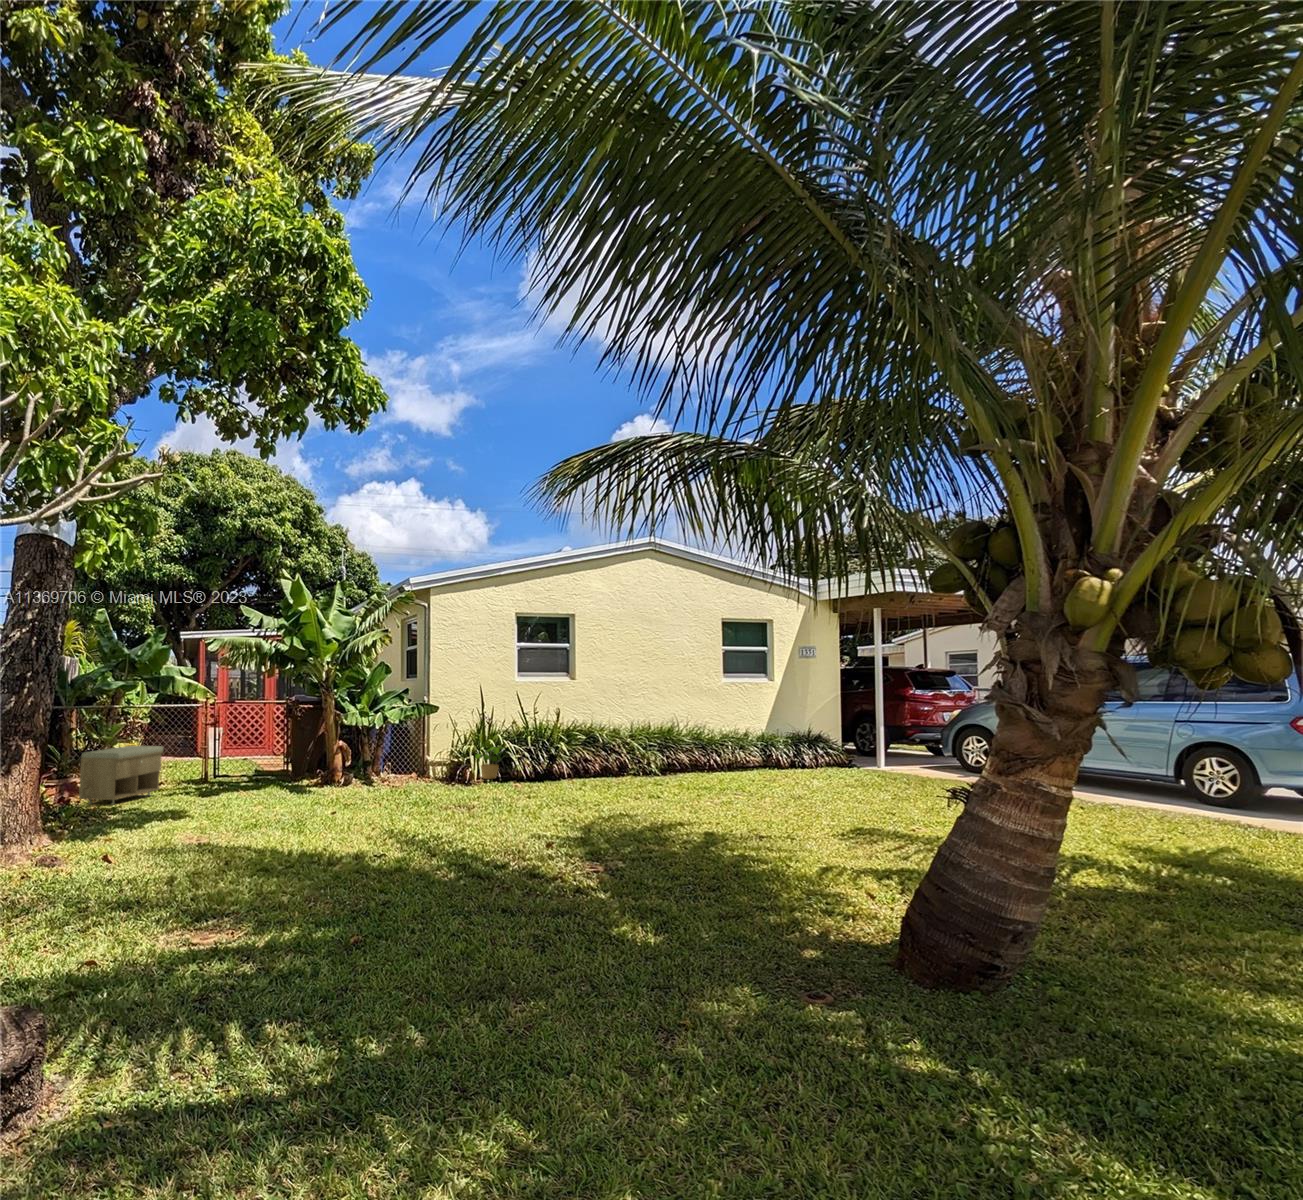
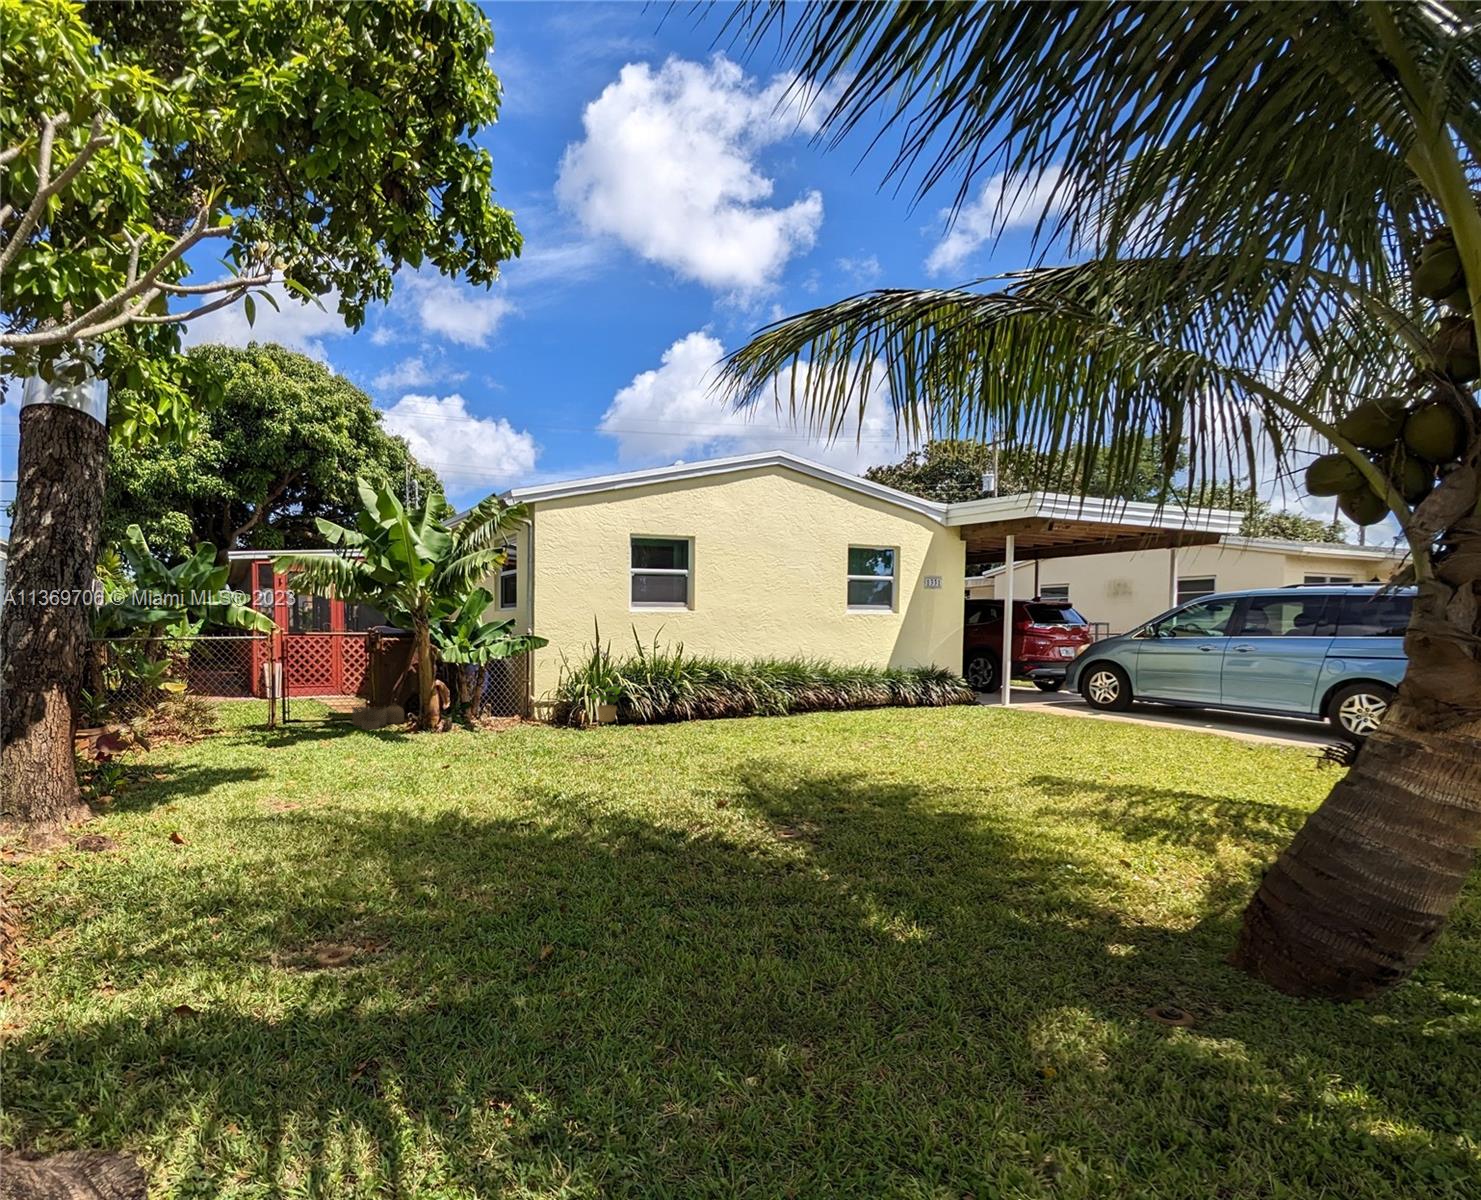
storage bench: present [79,746,163,804] -> none [123,686,226,760]
woven basket: none [269,763,314,785] -> present [352,704,404,730]

